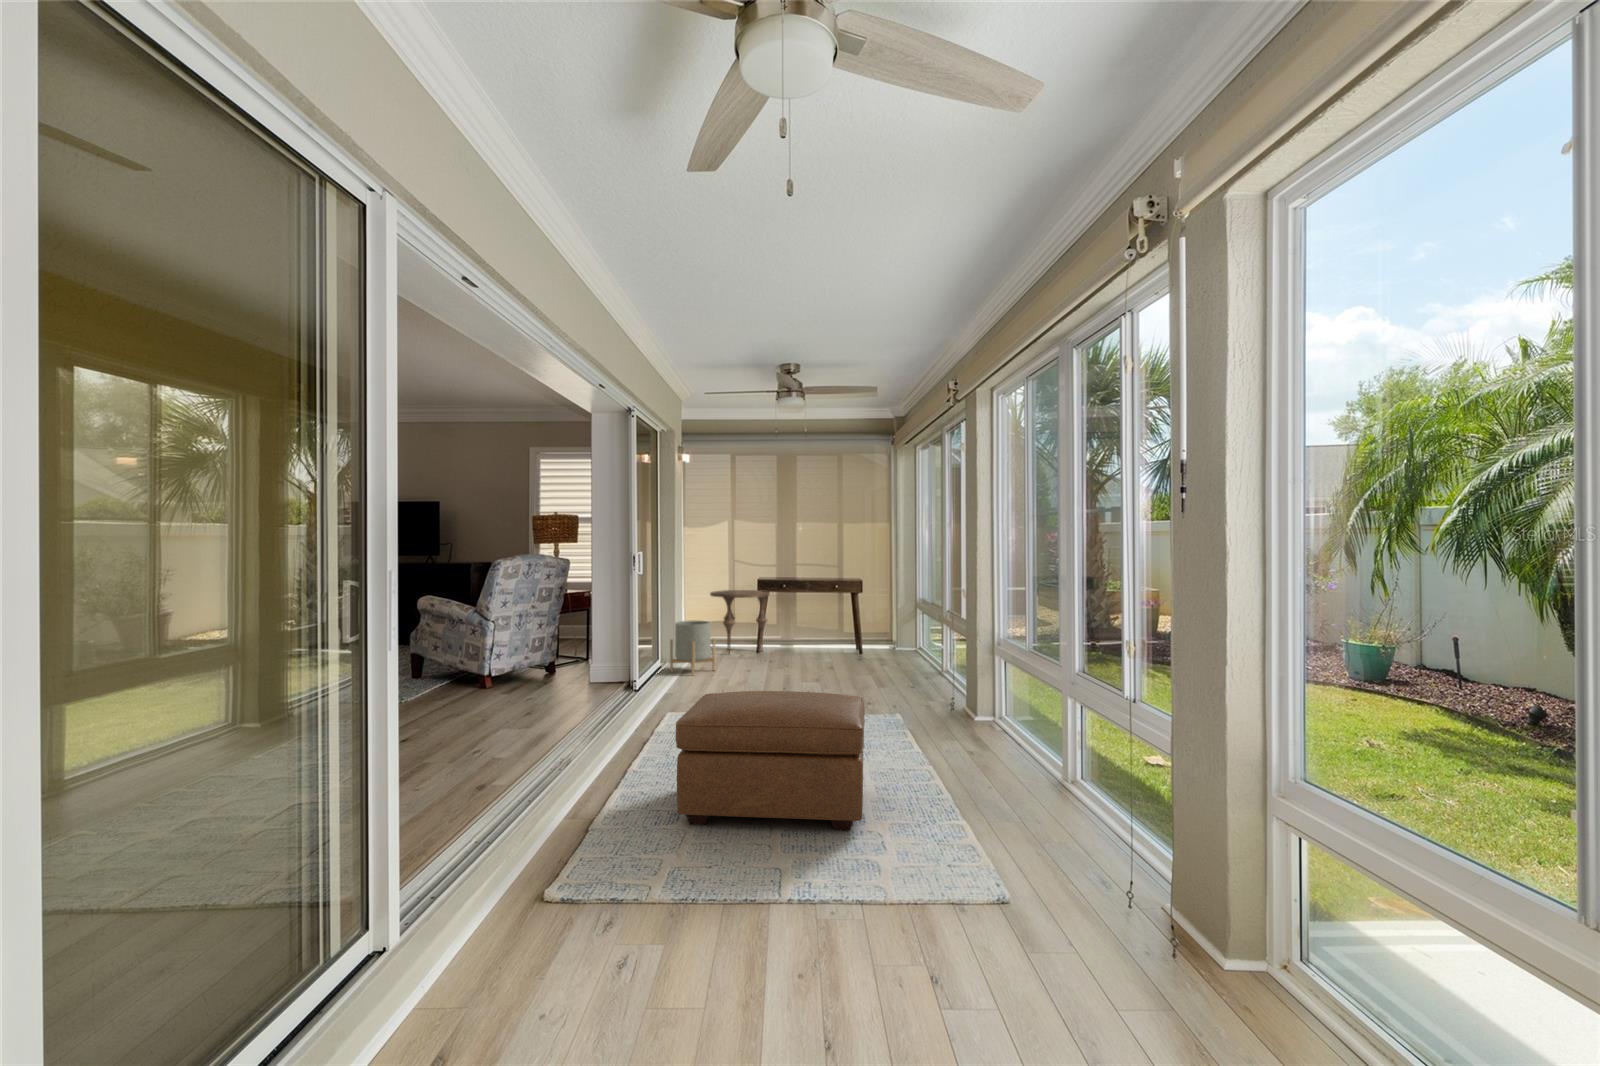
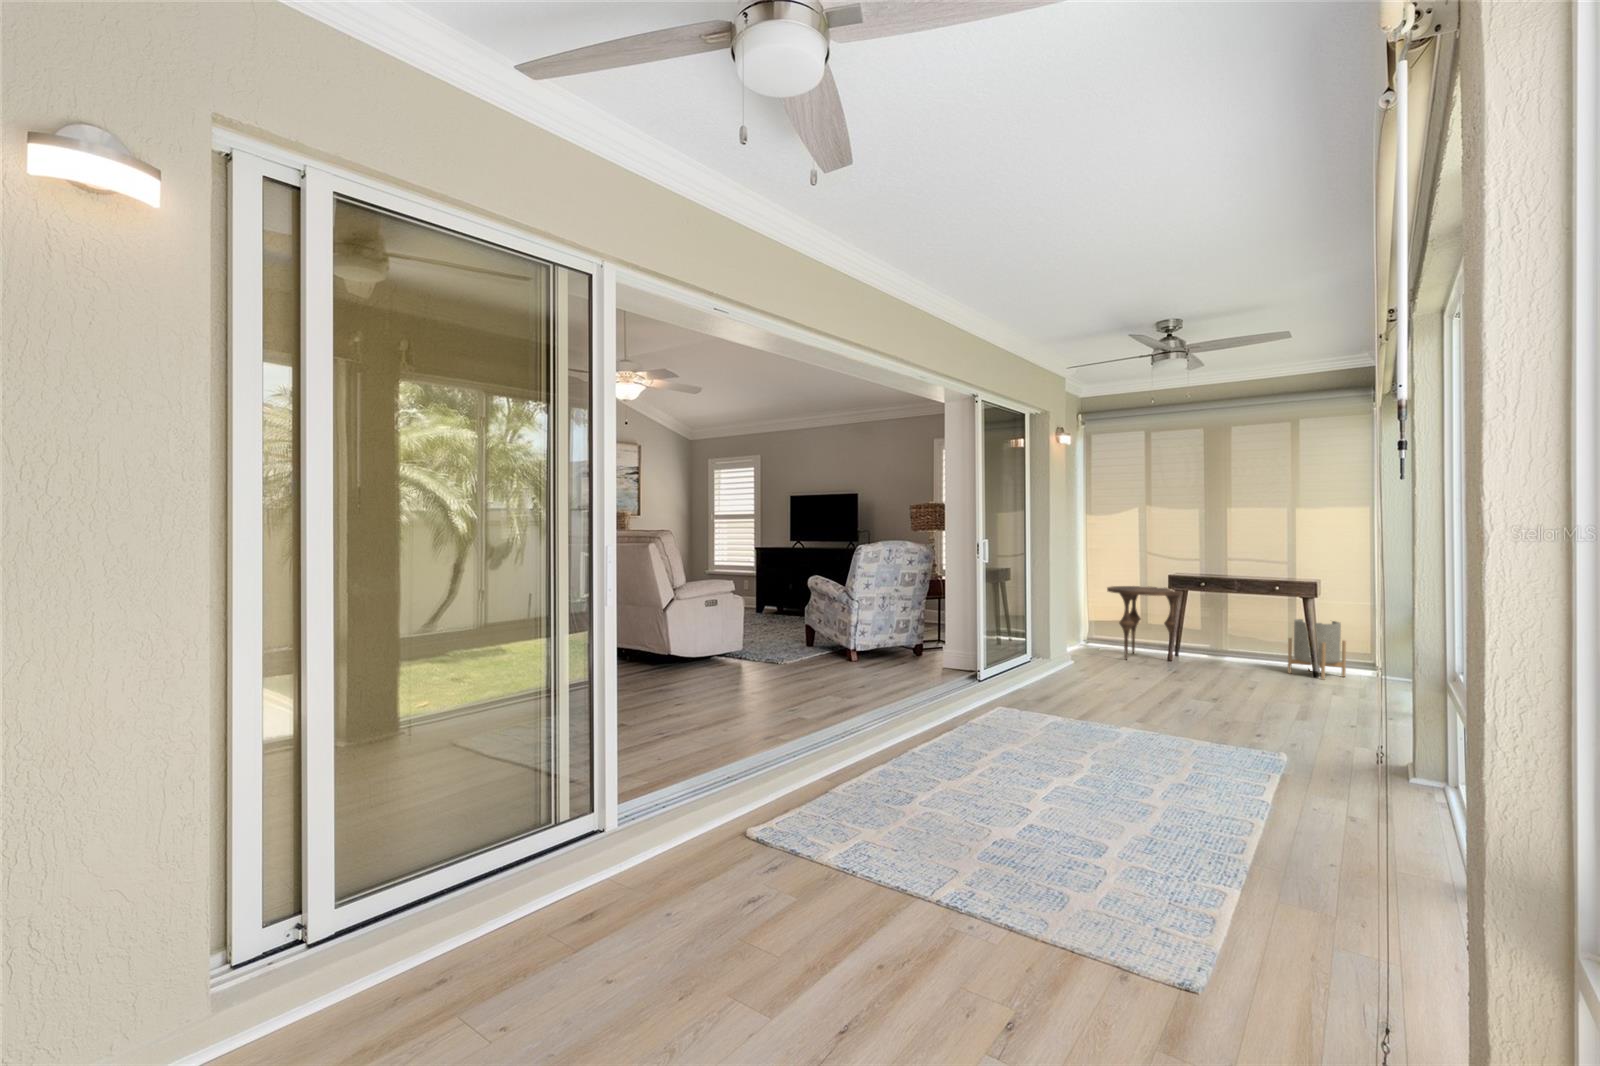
planter: present [670,620,716,675] -> present [1288,619,1346,680]
ottoman: present [675,691,865,830] -> none [902,686,1141,859]

